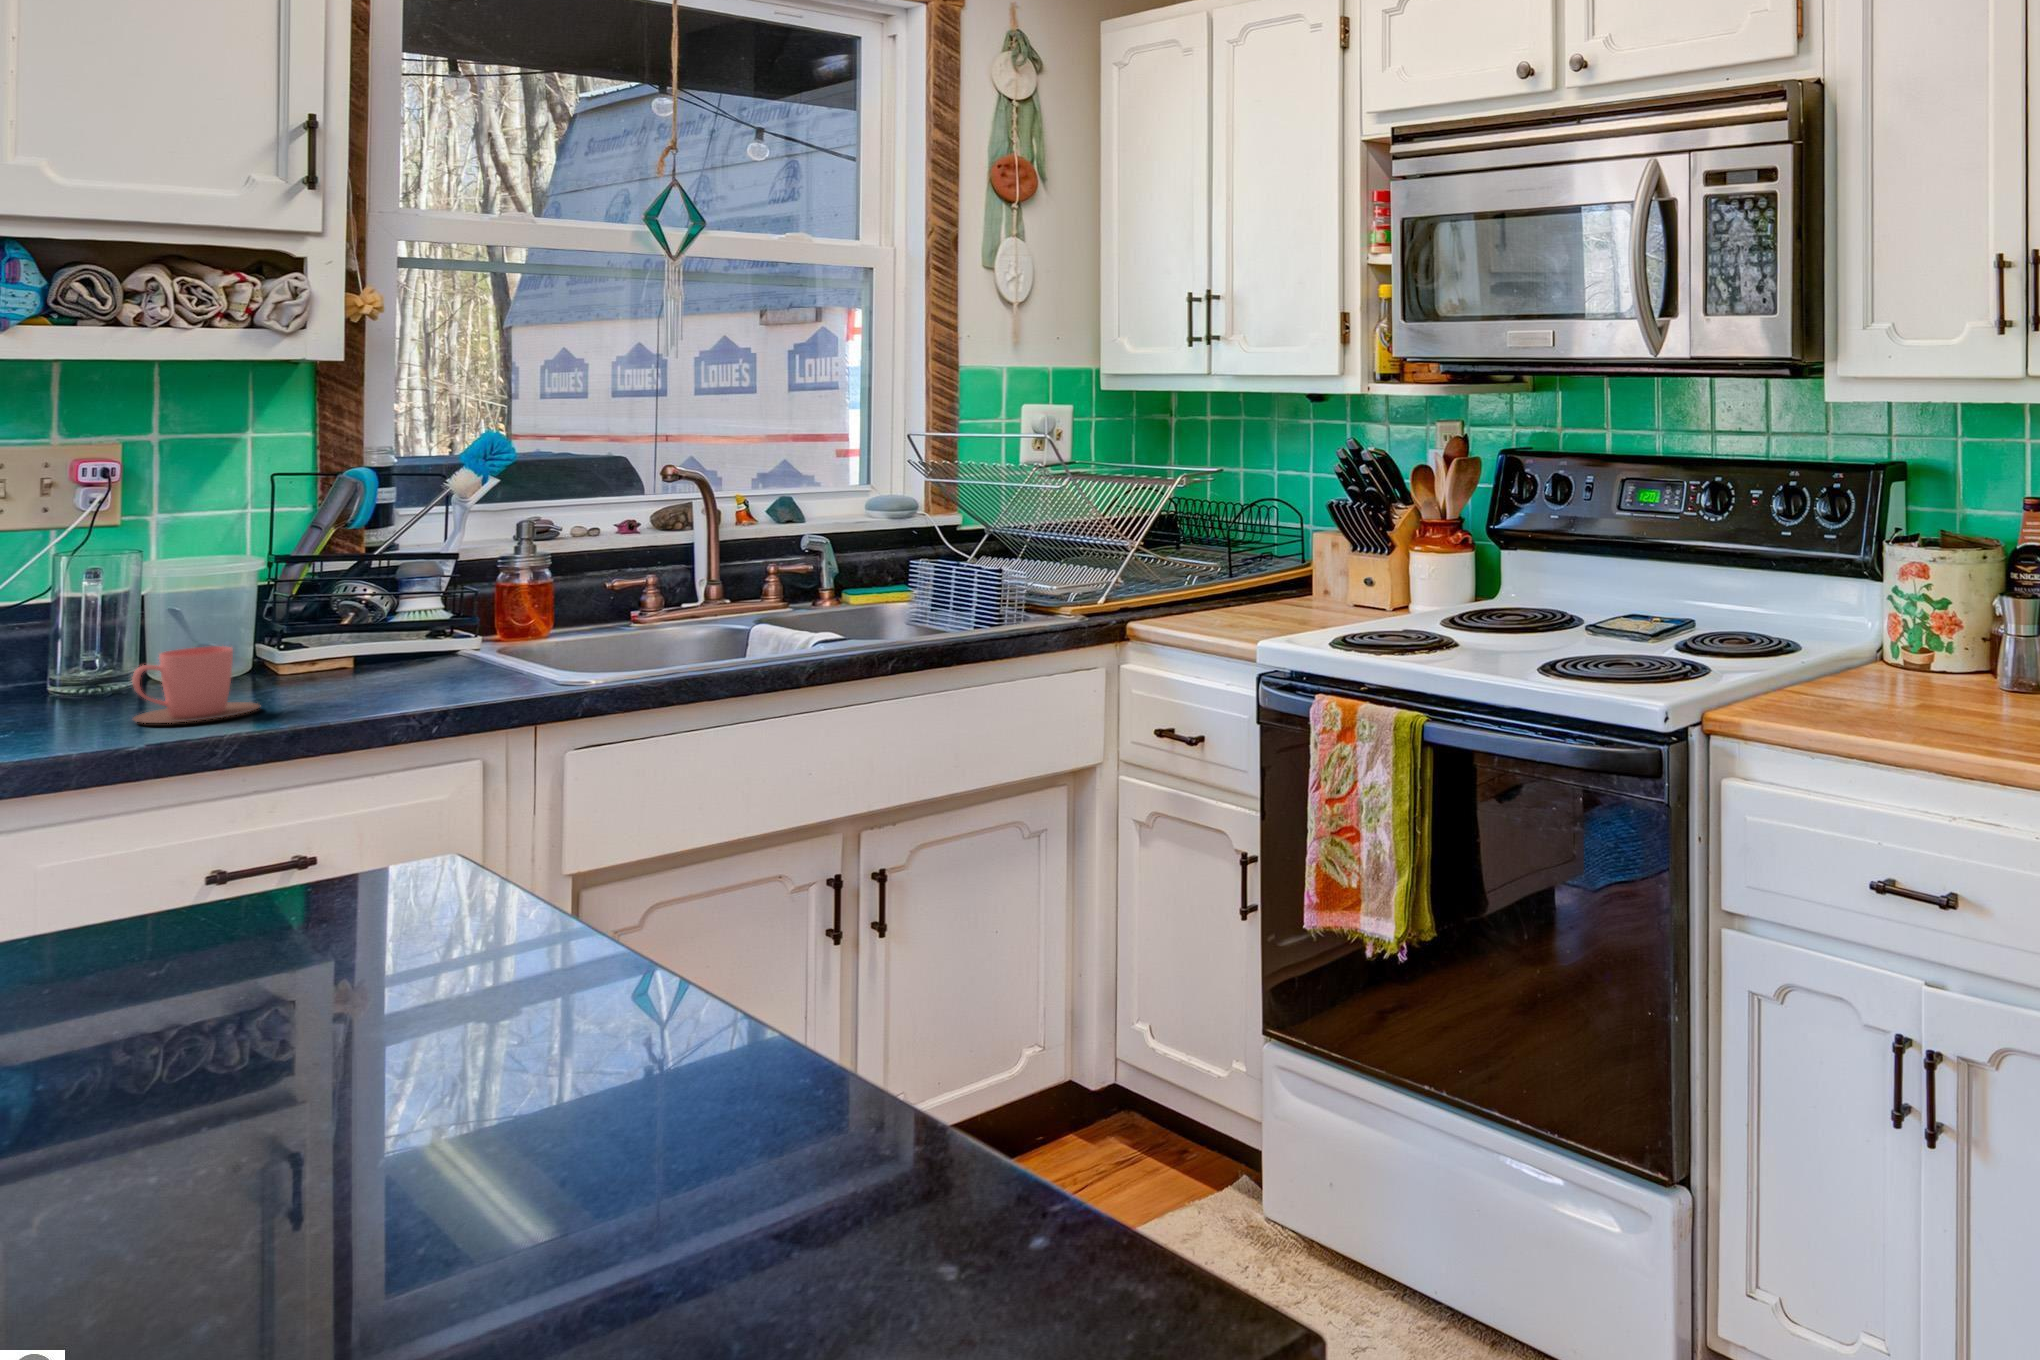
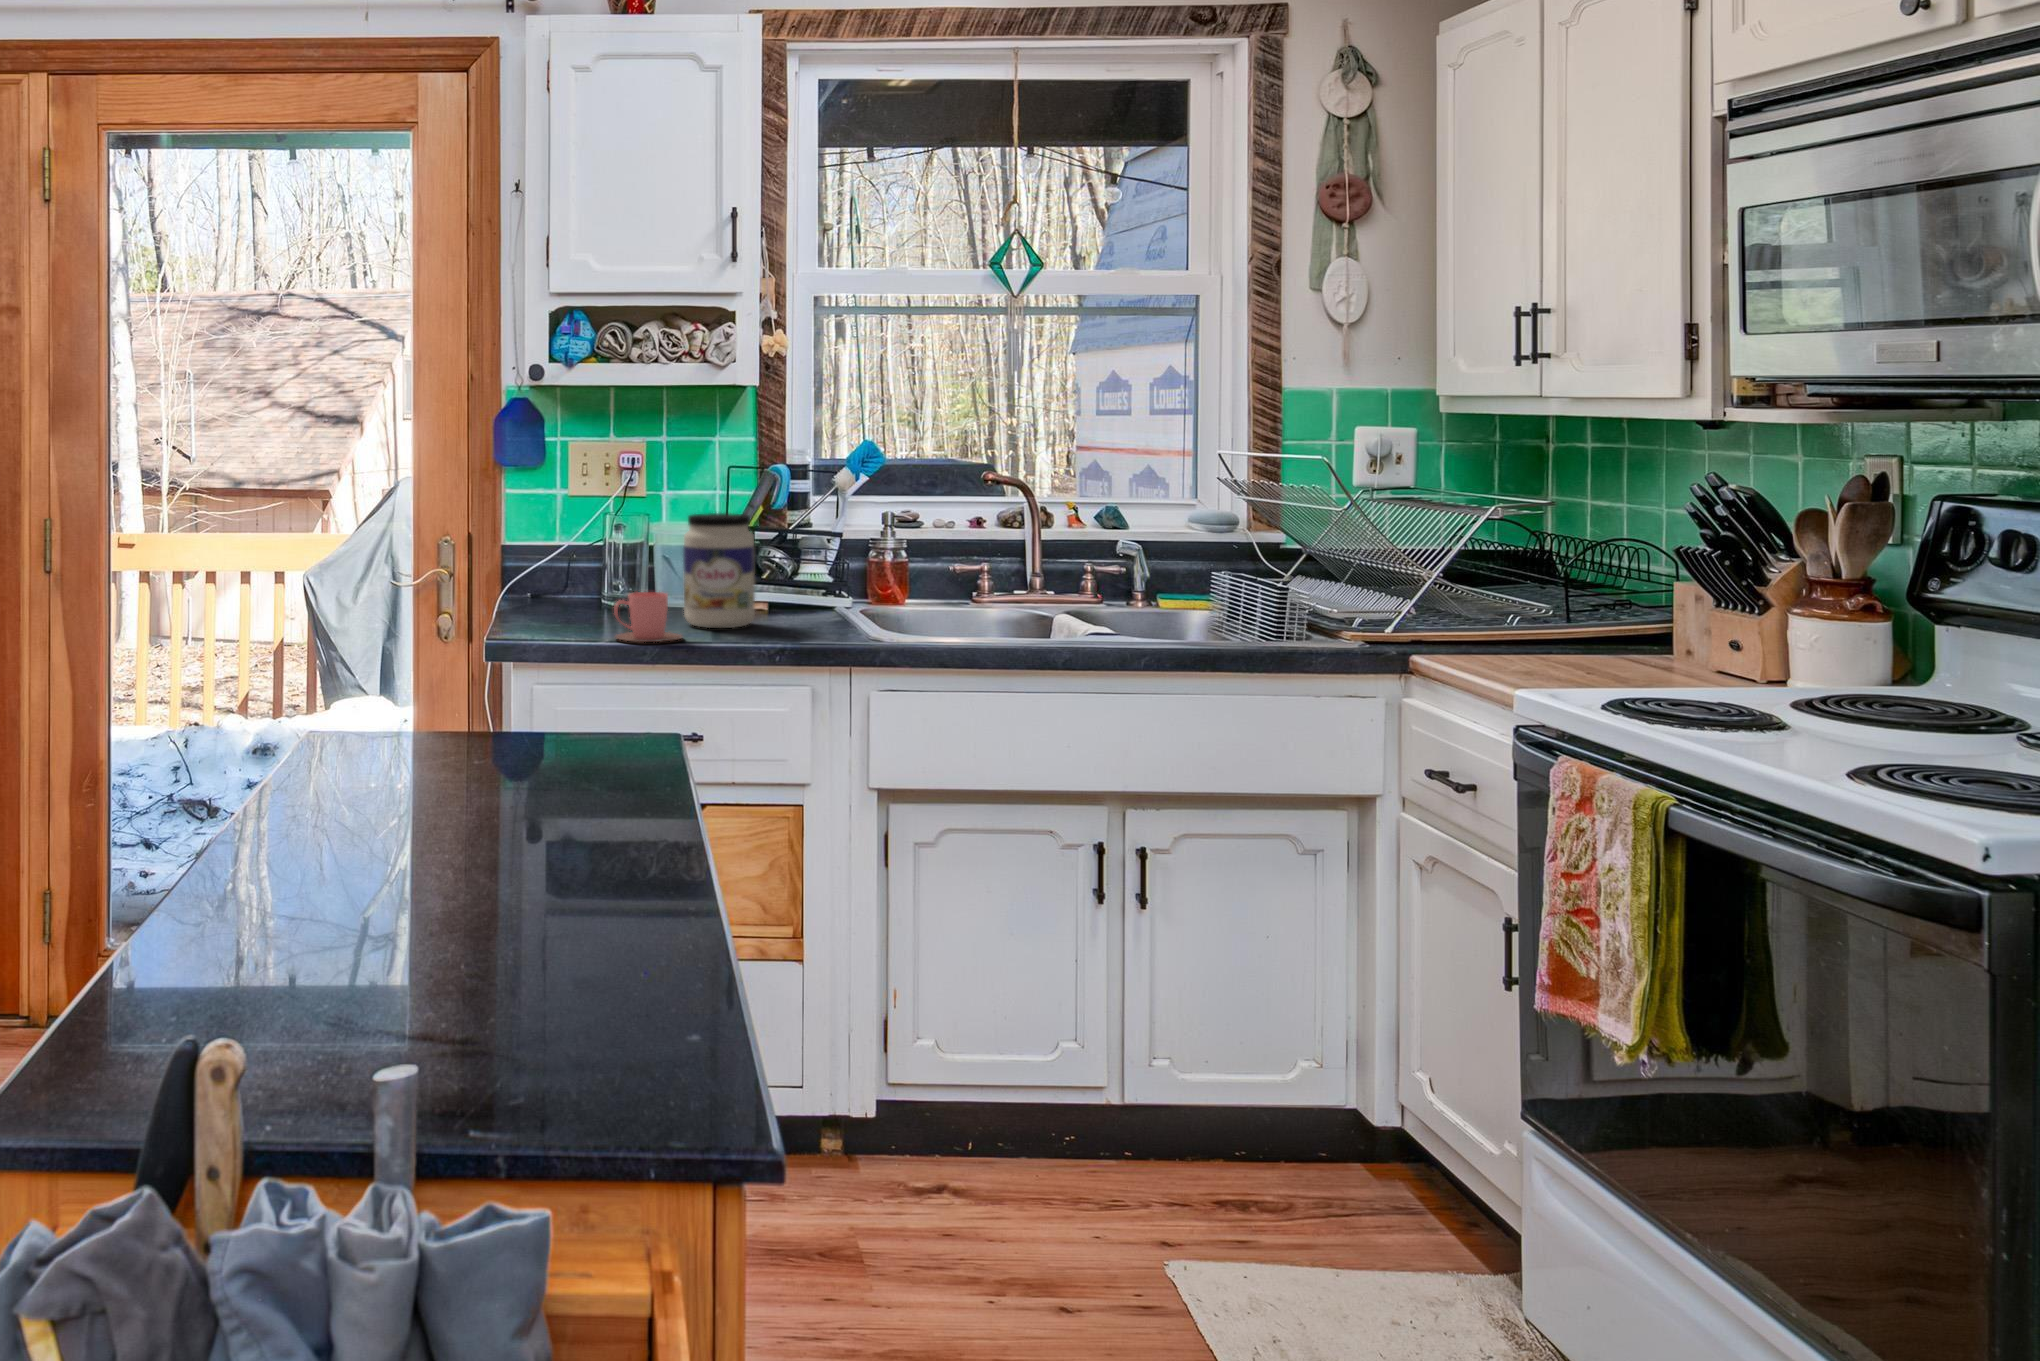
jar: none [238,528,359,688] -> present [683,513,755,628]

